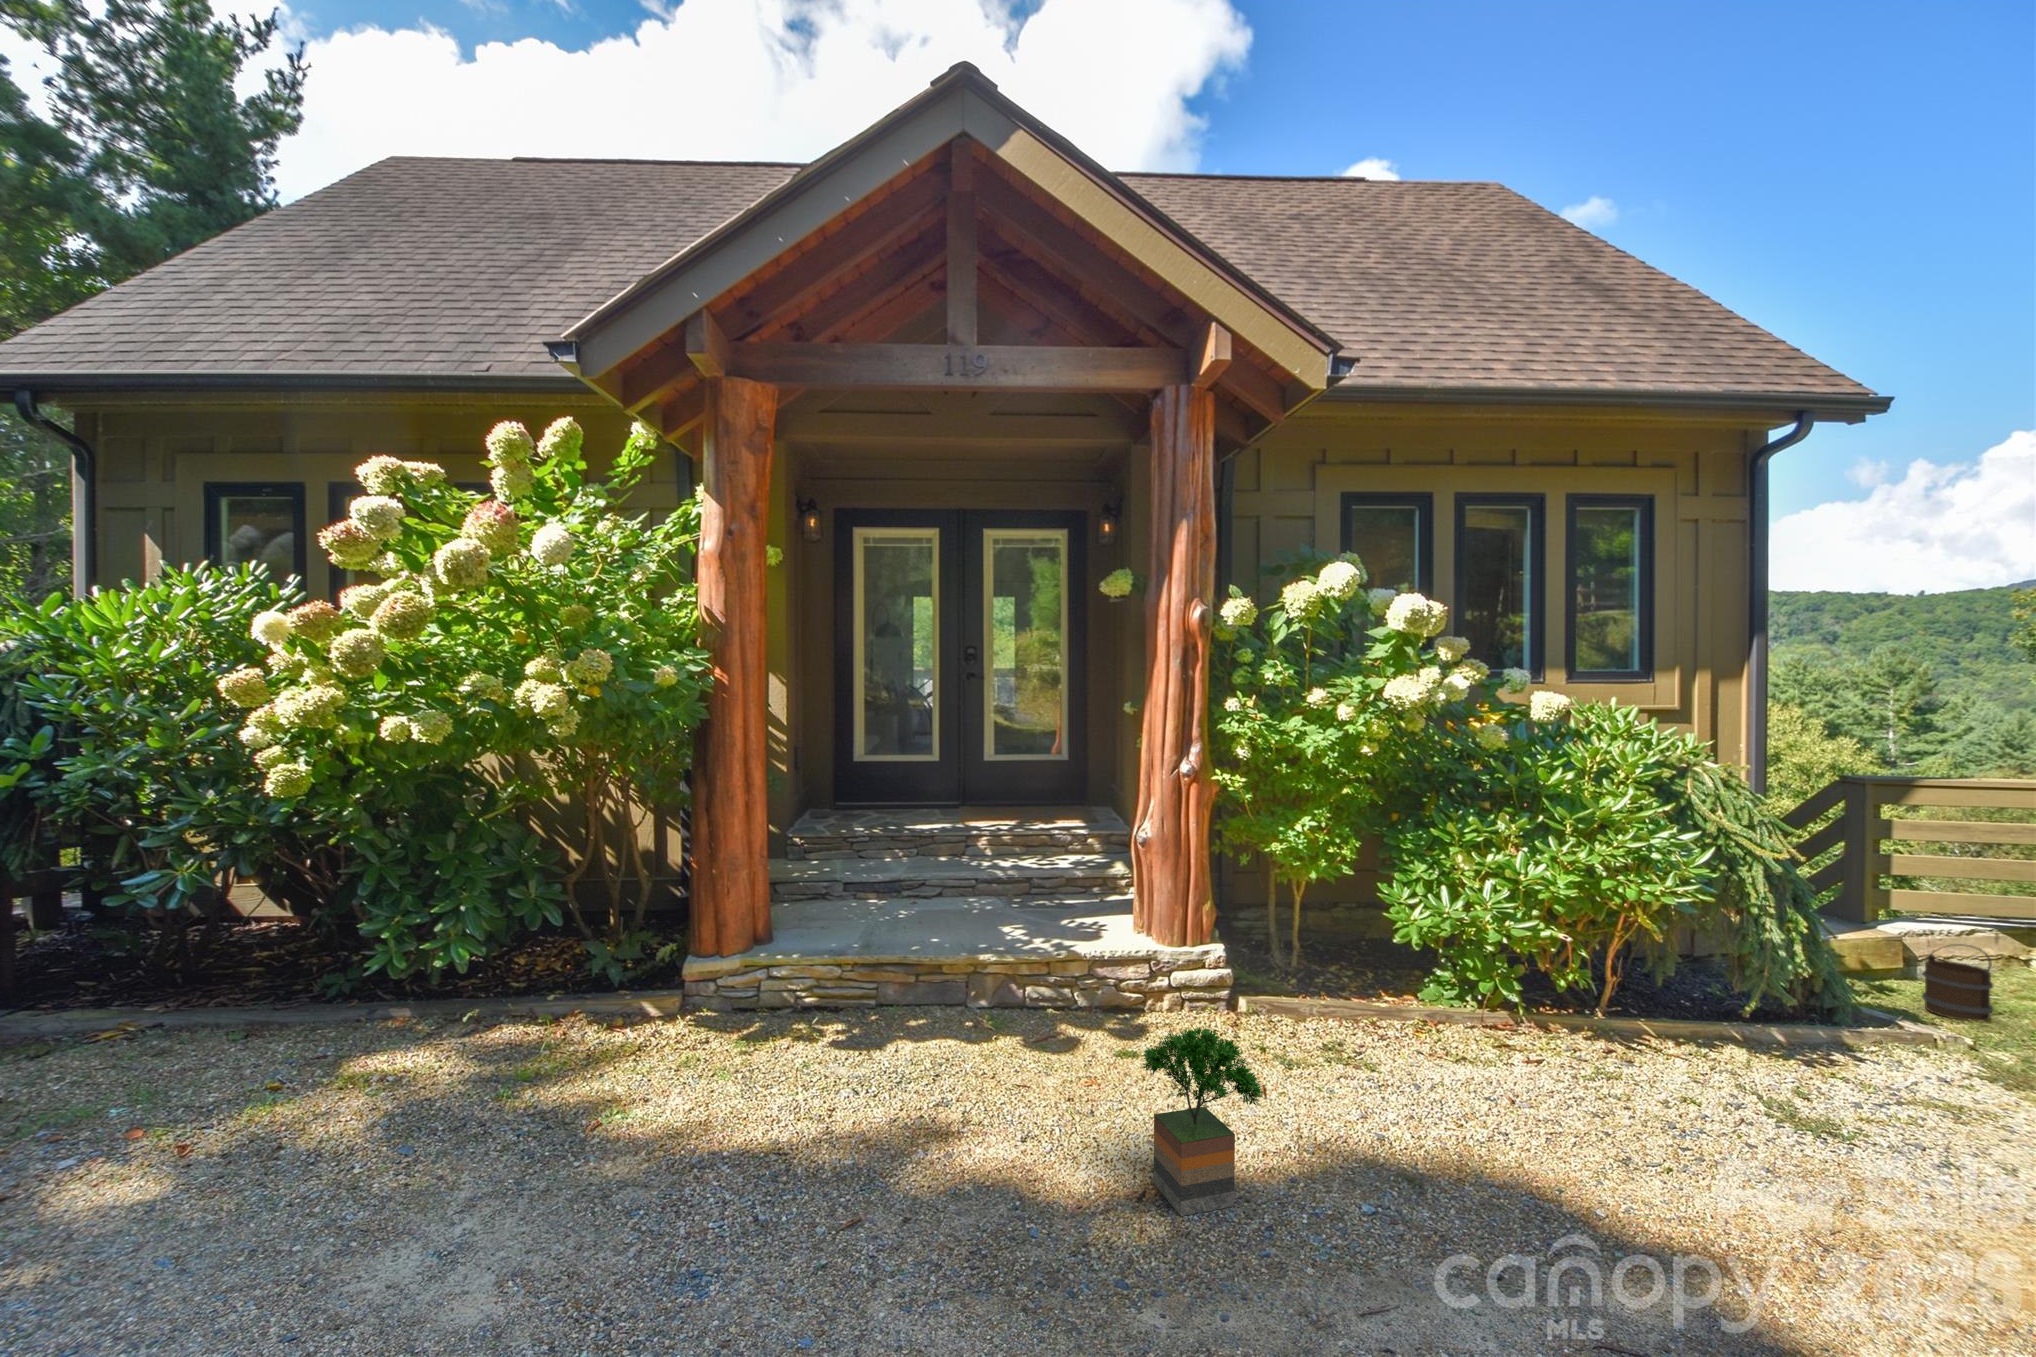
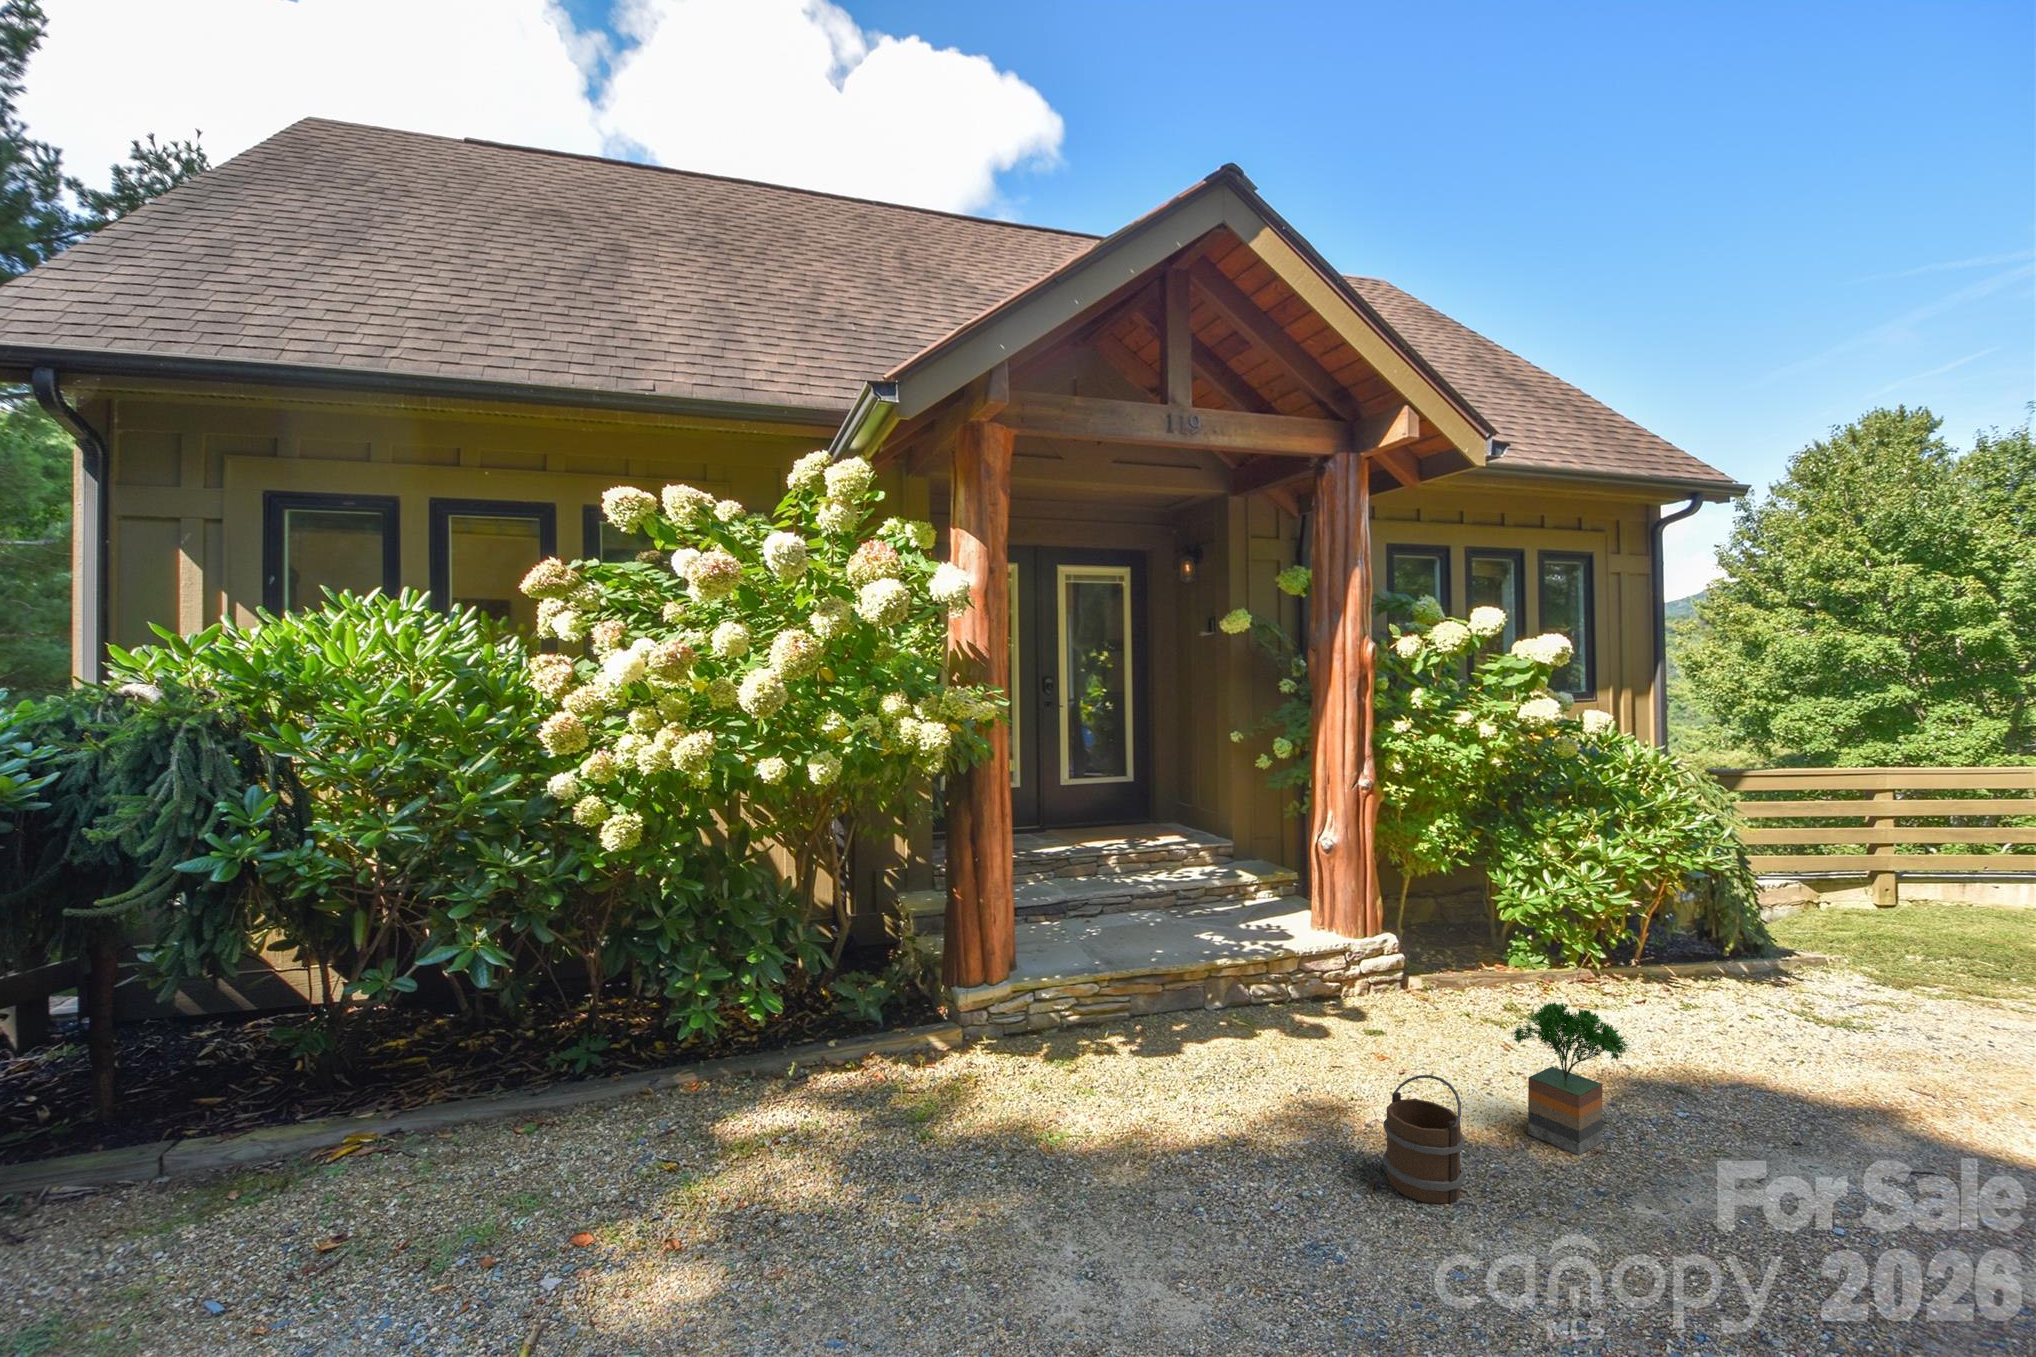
bucket: present [1922,944,1993,1021] -> present [1383,1075,1465,1203]

